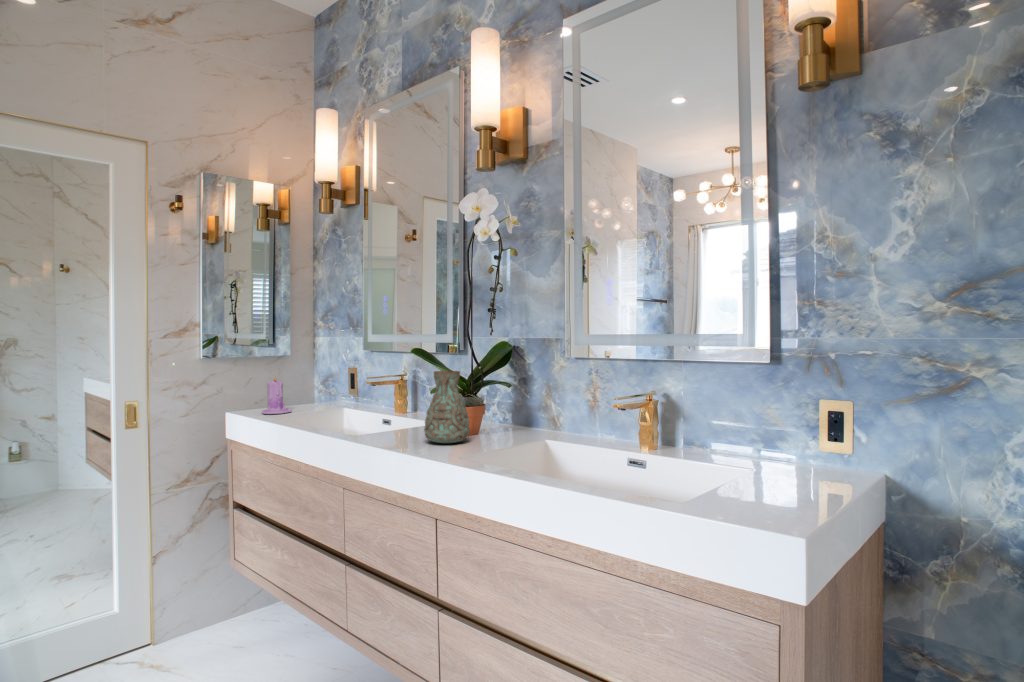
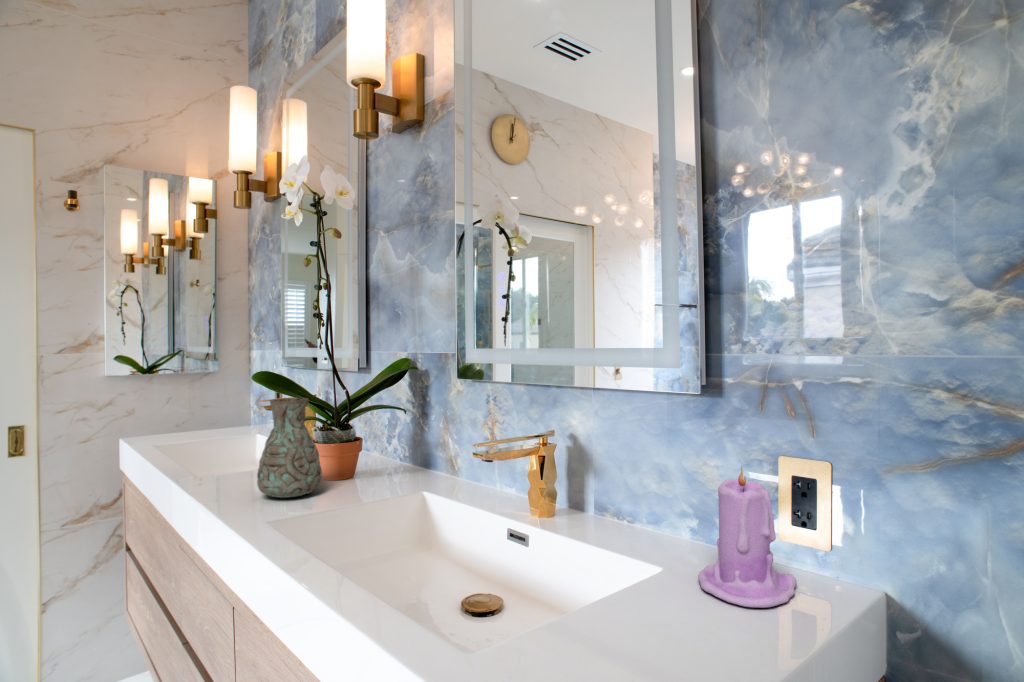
candle: present [262,378,292,414] -> present [698,466,797,608]

